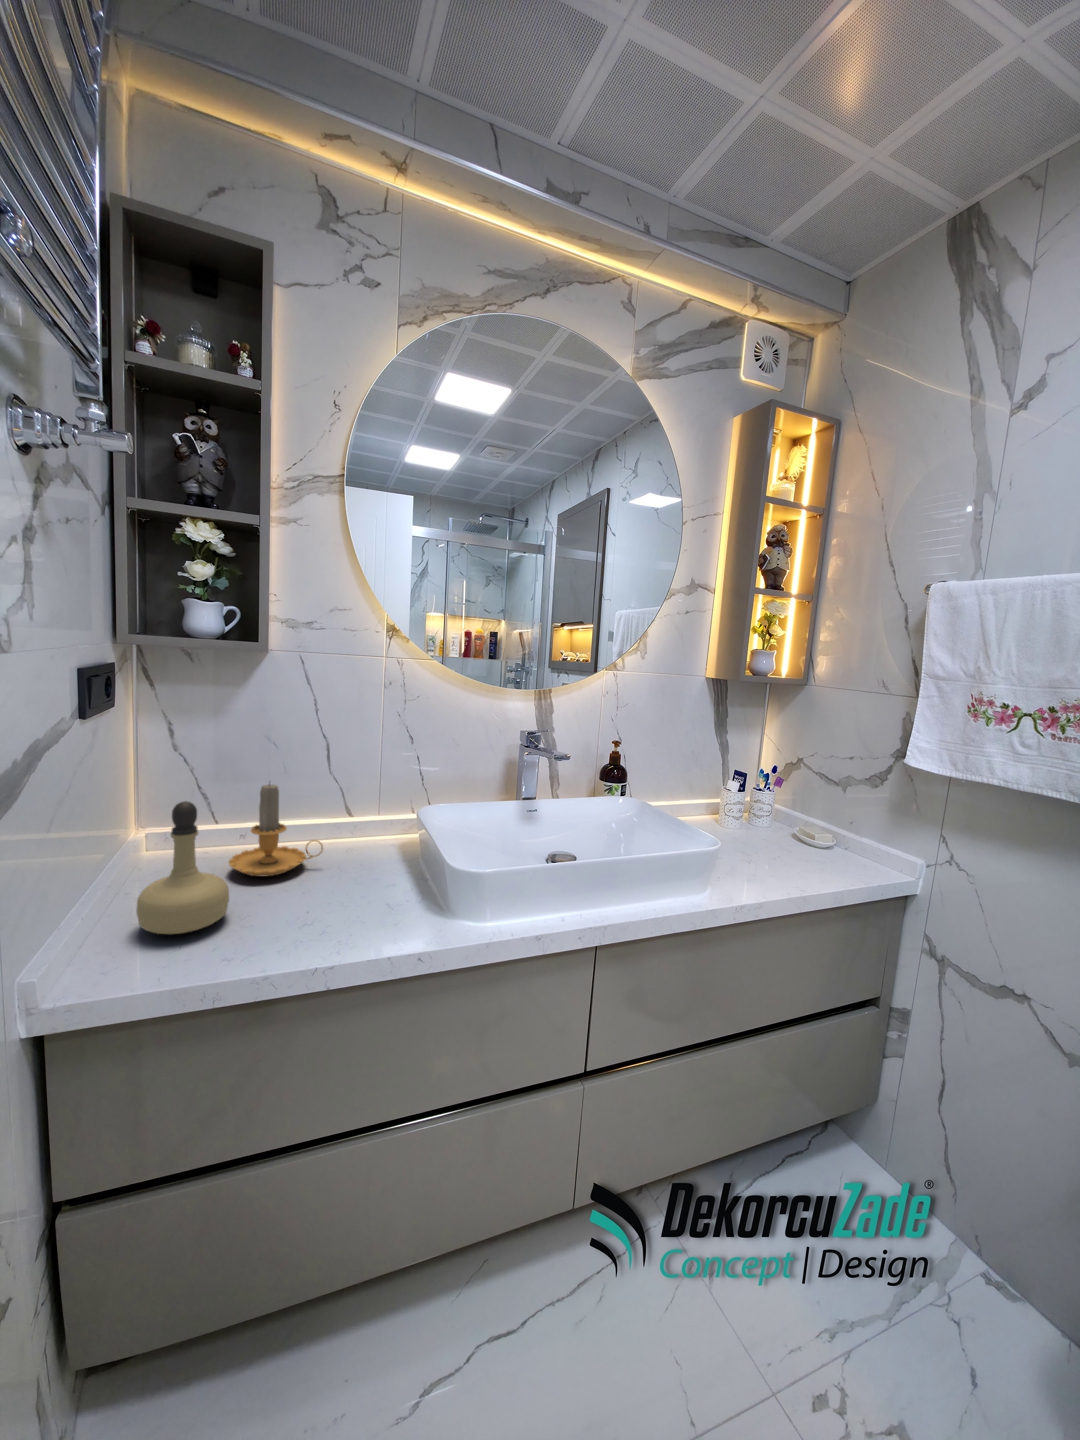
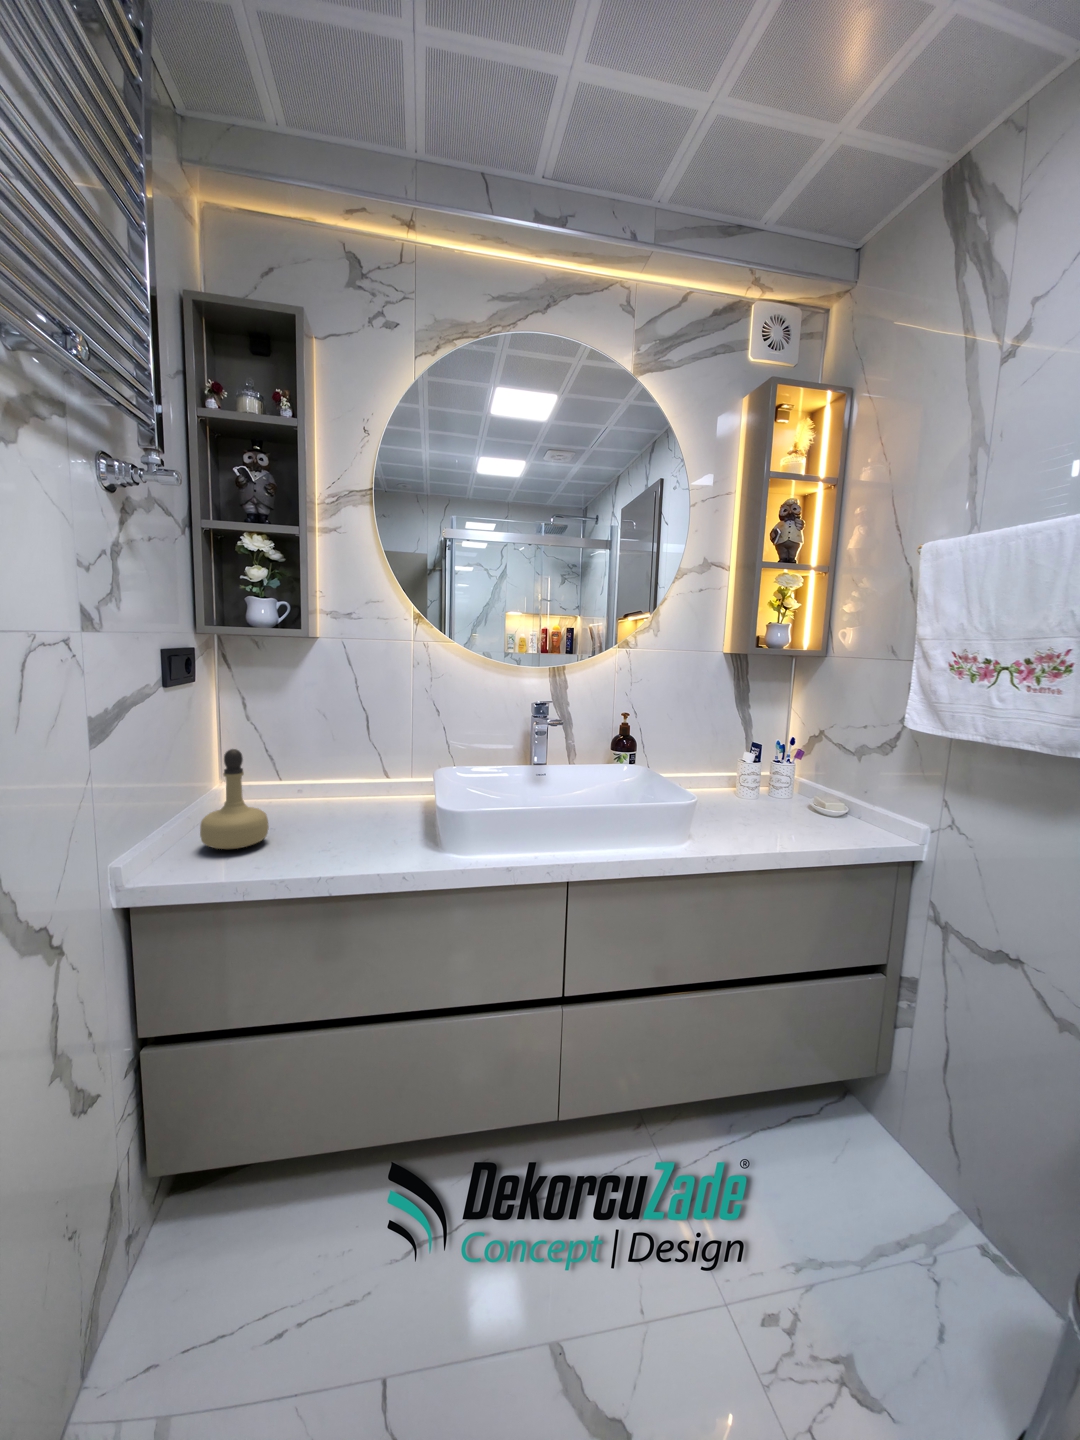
candle: present [229,784,323,877] -> none [279,741,353,818]

